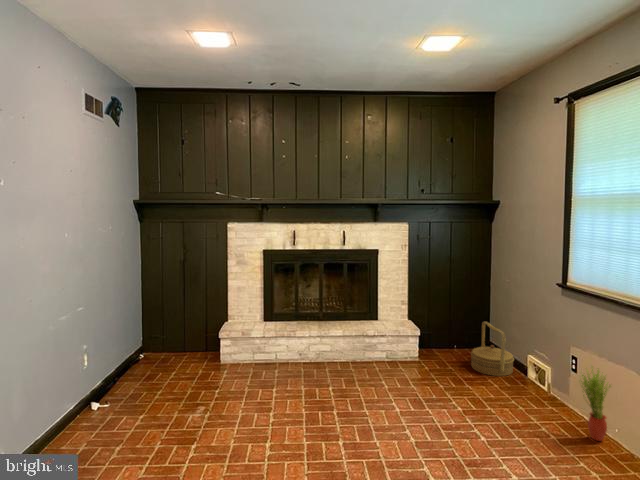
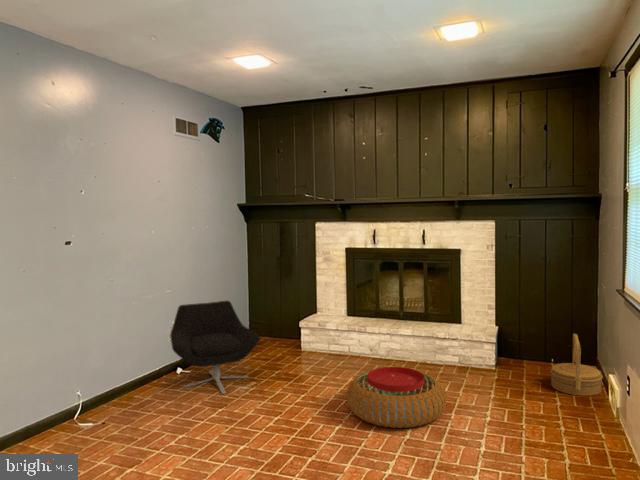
lounge chair: none [69,319,204,446] -> present [170,301,260,394]
potted plant: present [581,366,611,441] -> none [598,377,628,462]
pouf: none [330,377,436,451] -> present [347,367,446,428]

